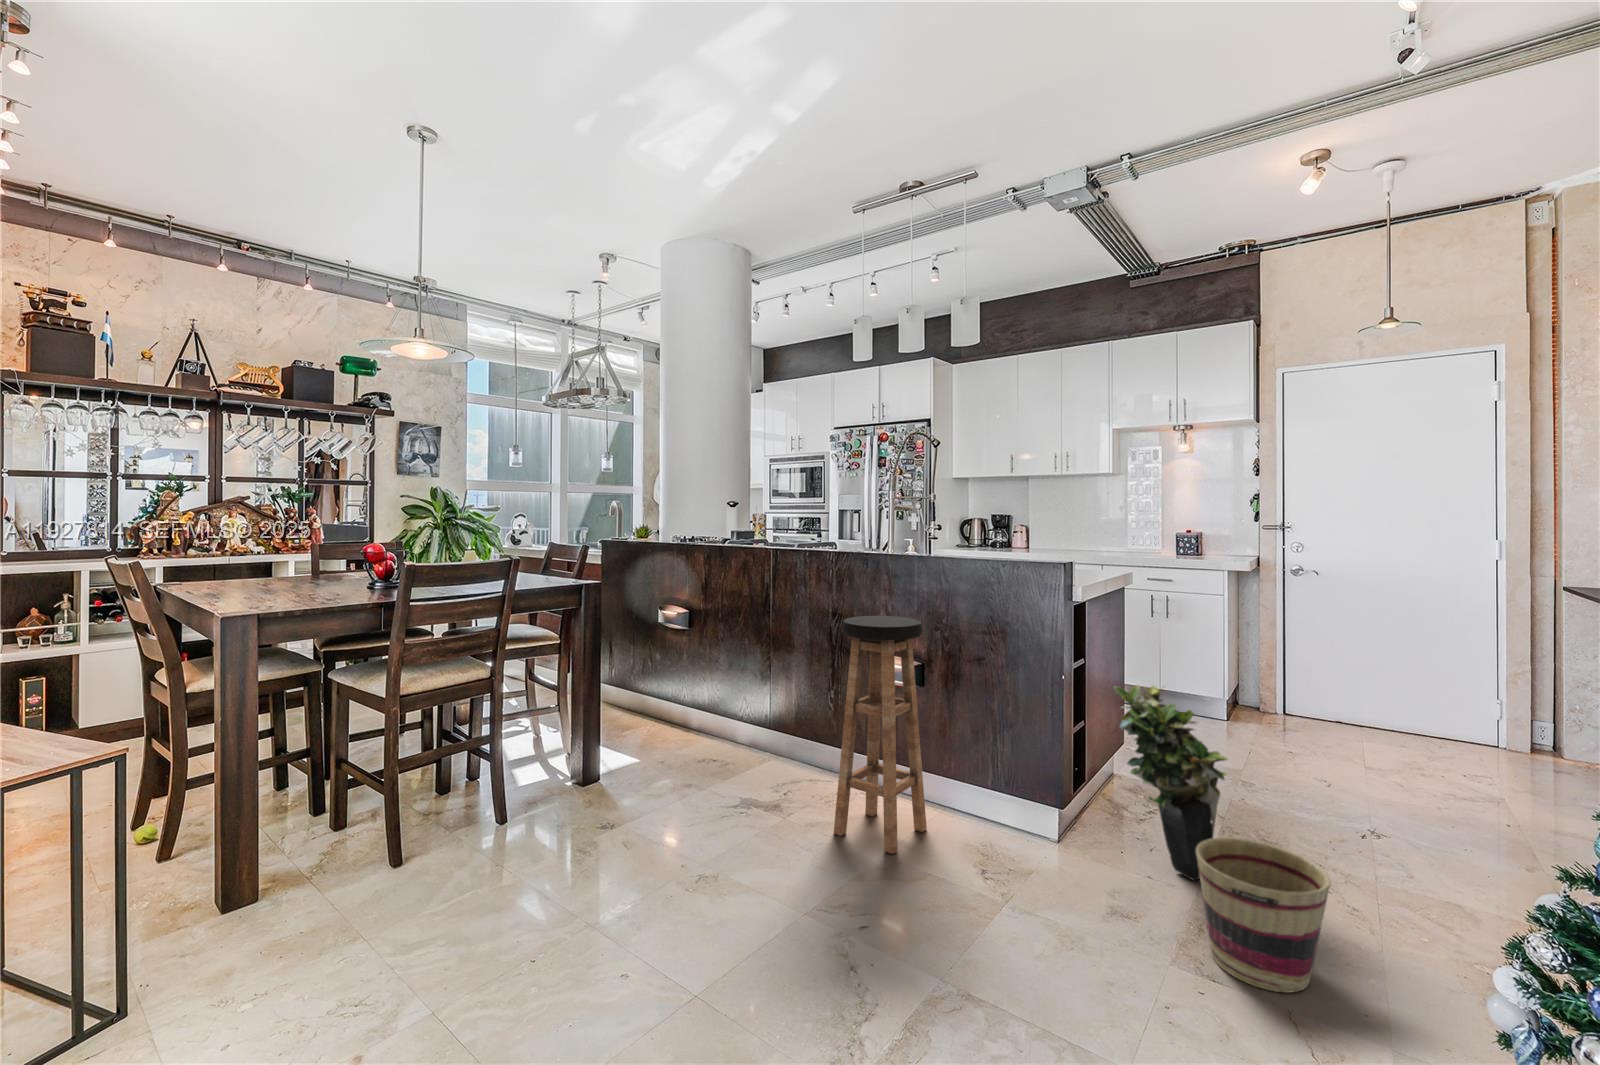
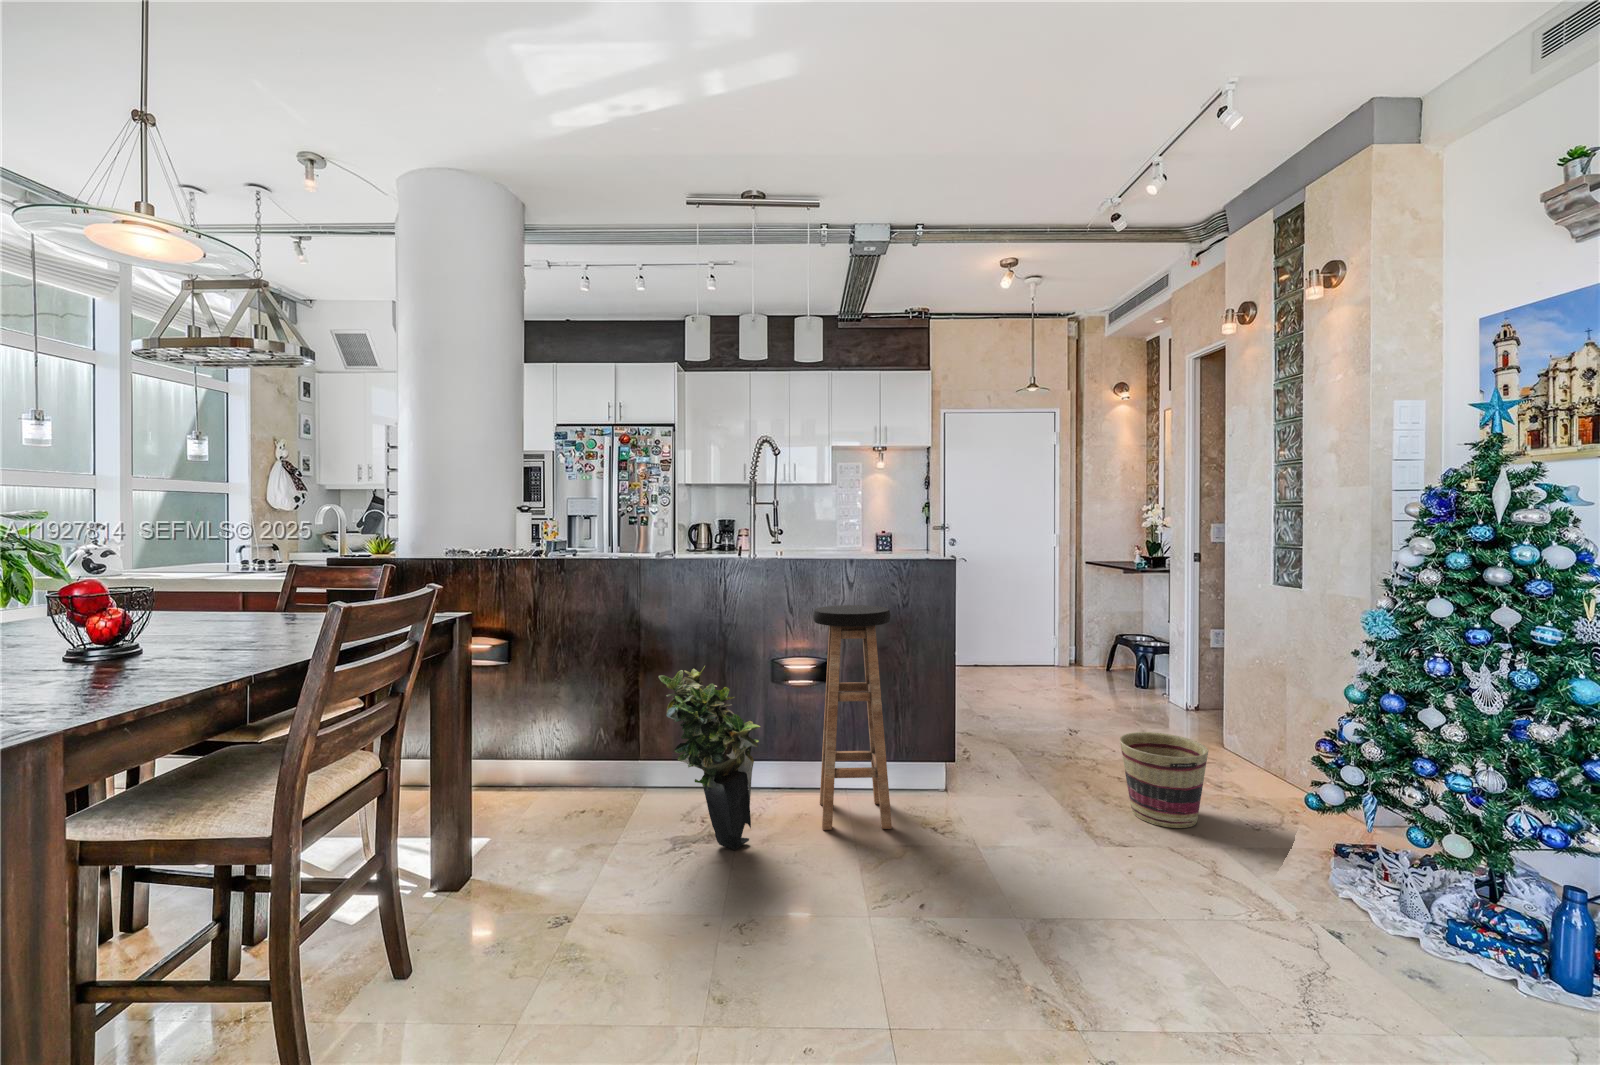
potted plant: present [1114,685,1228,880] -> present [659,668,760,850]

